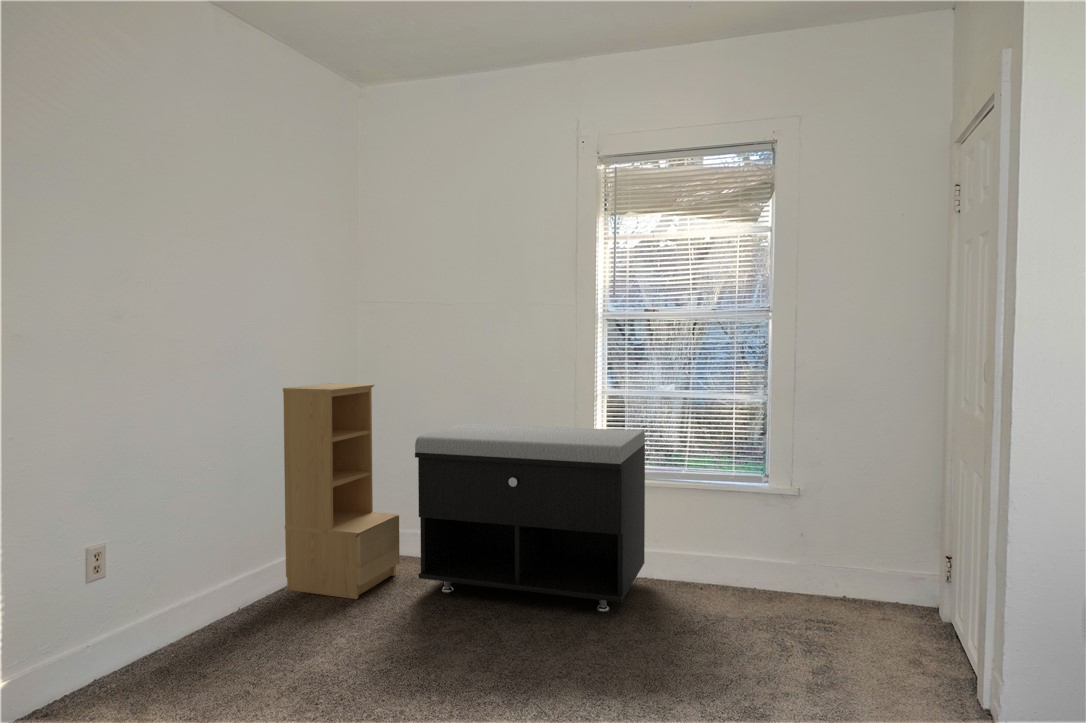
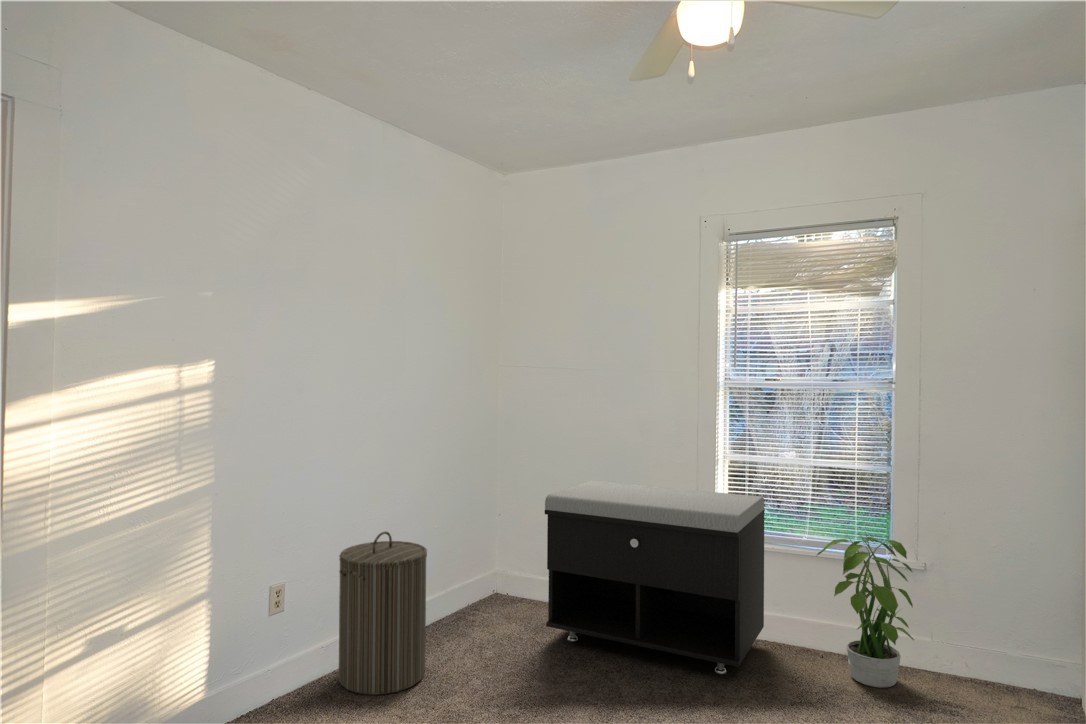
bookshelf: present [283,383,400,599] -> none [430,440,530,642]
potted plant: none [696,459,789,612] -> present [817,532,914,688]
laundry hamper: none [172,480,281,665] -> present [339,531,427,695]

